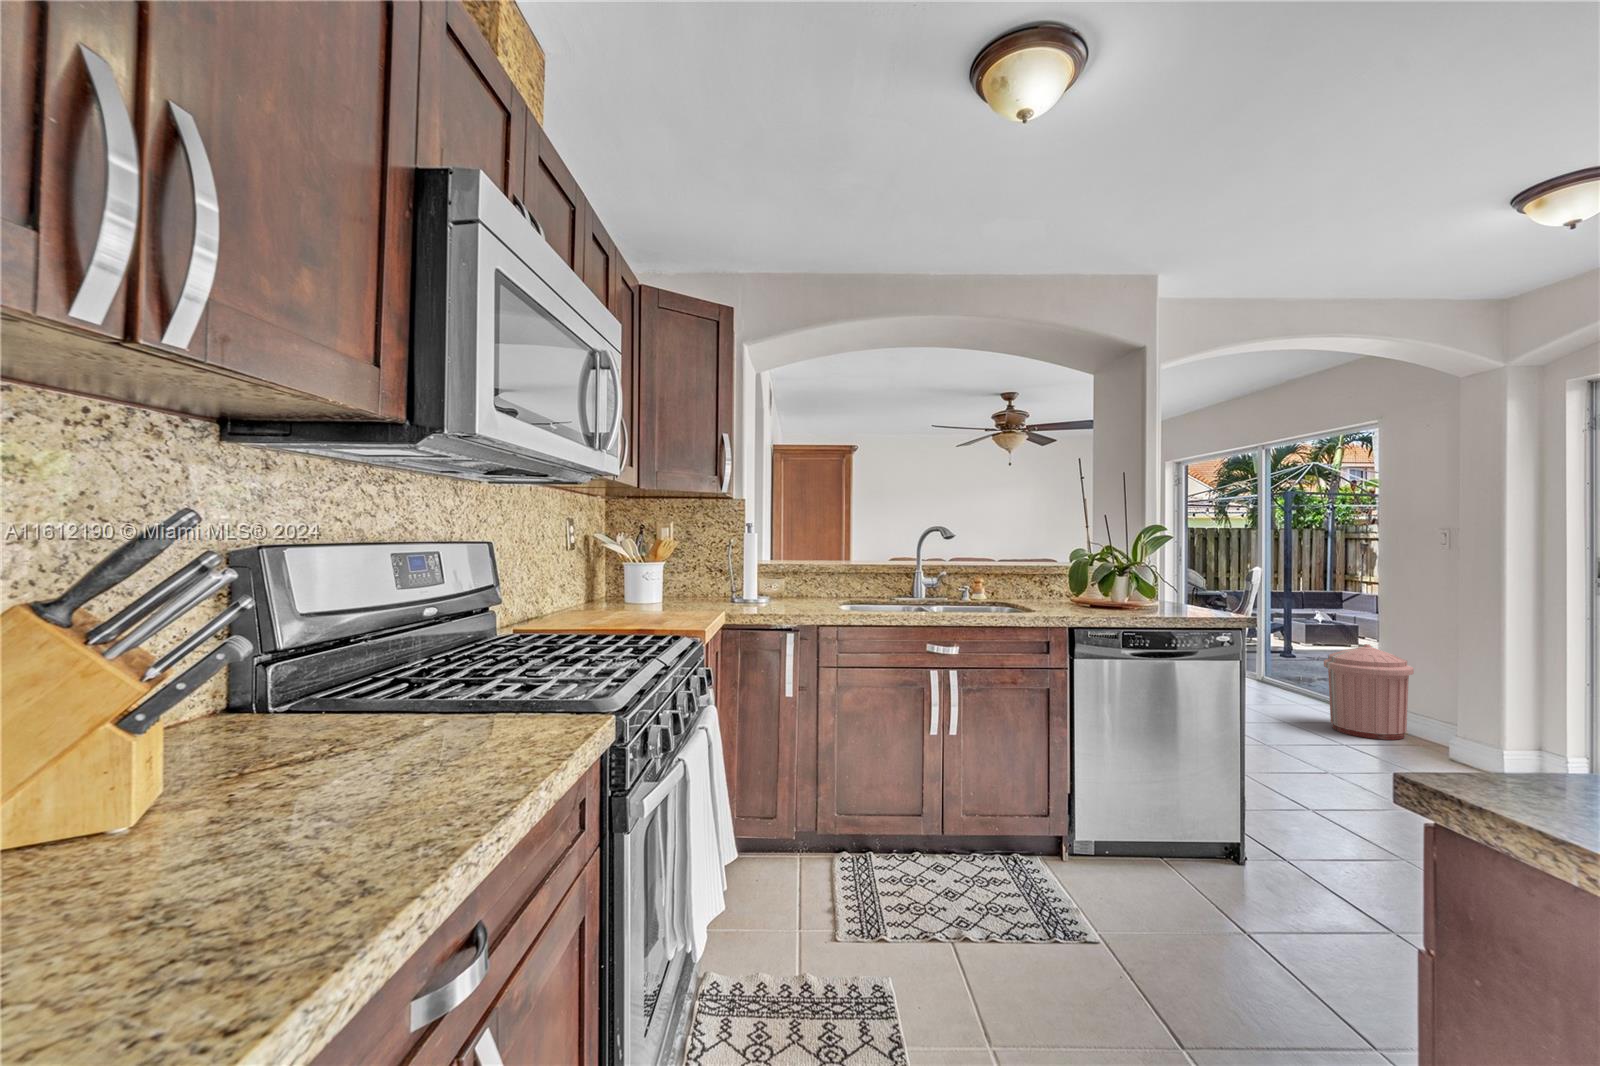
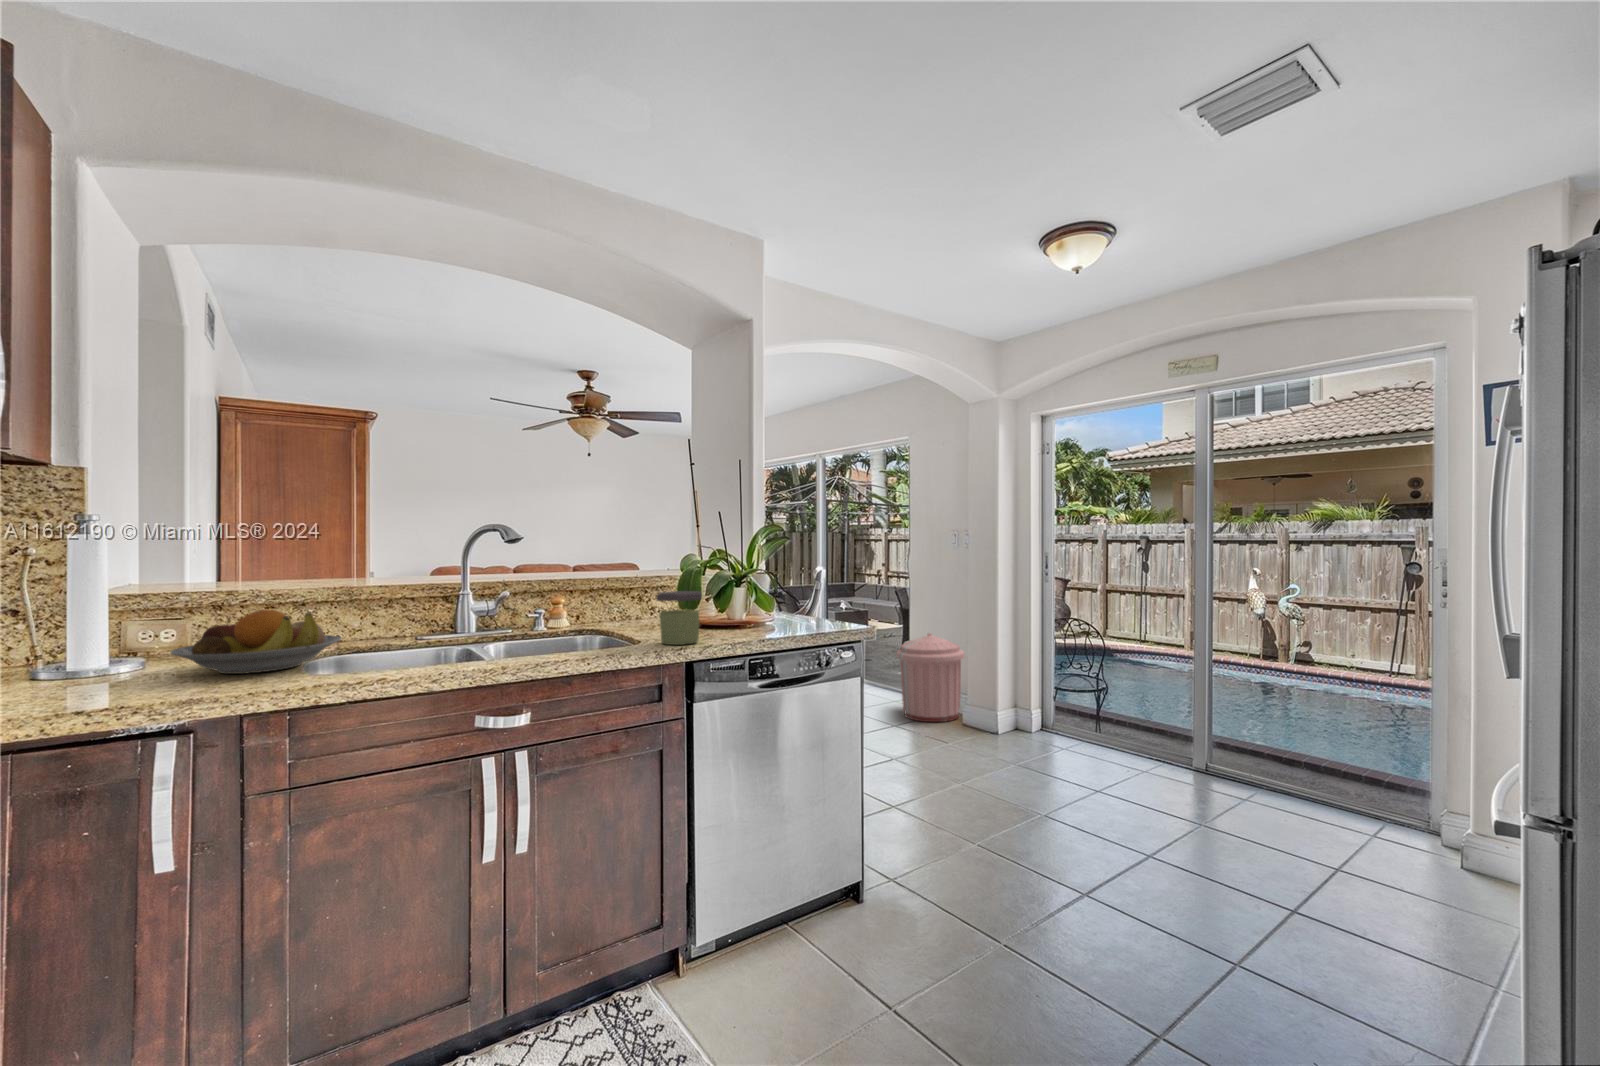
fruit bowl: none [768,573,849,608] -> present [171,609,341,674]
jar: none [1050,576,1086,615] -> present [656,591,702,645]

